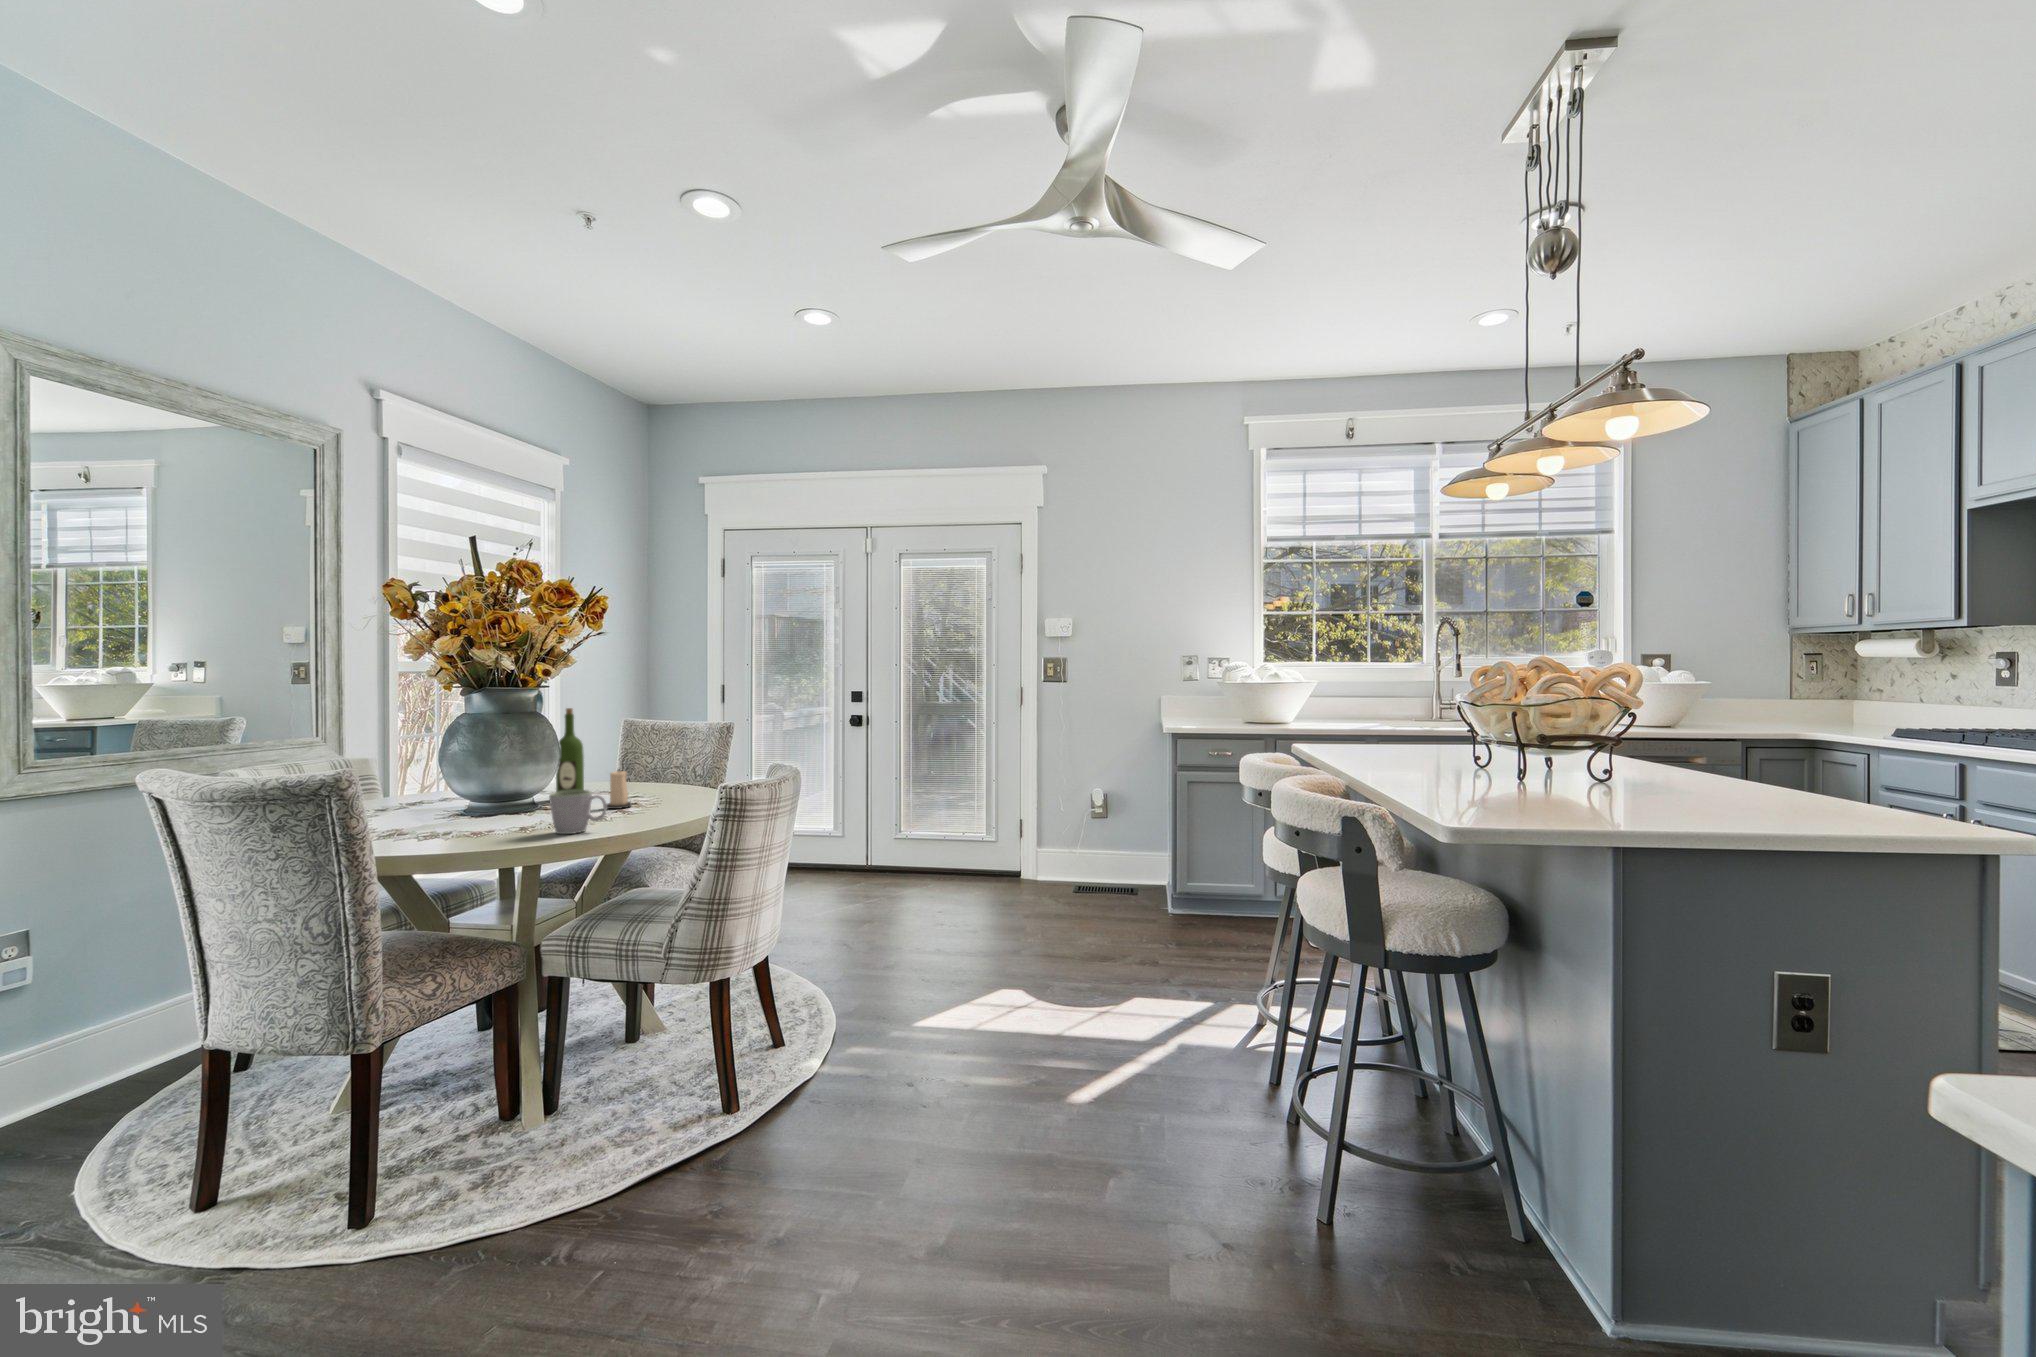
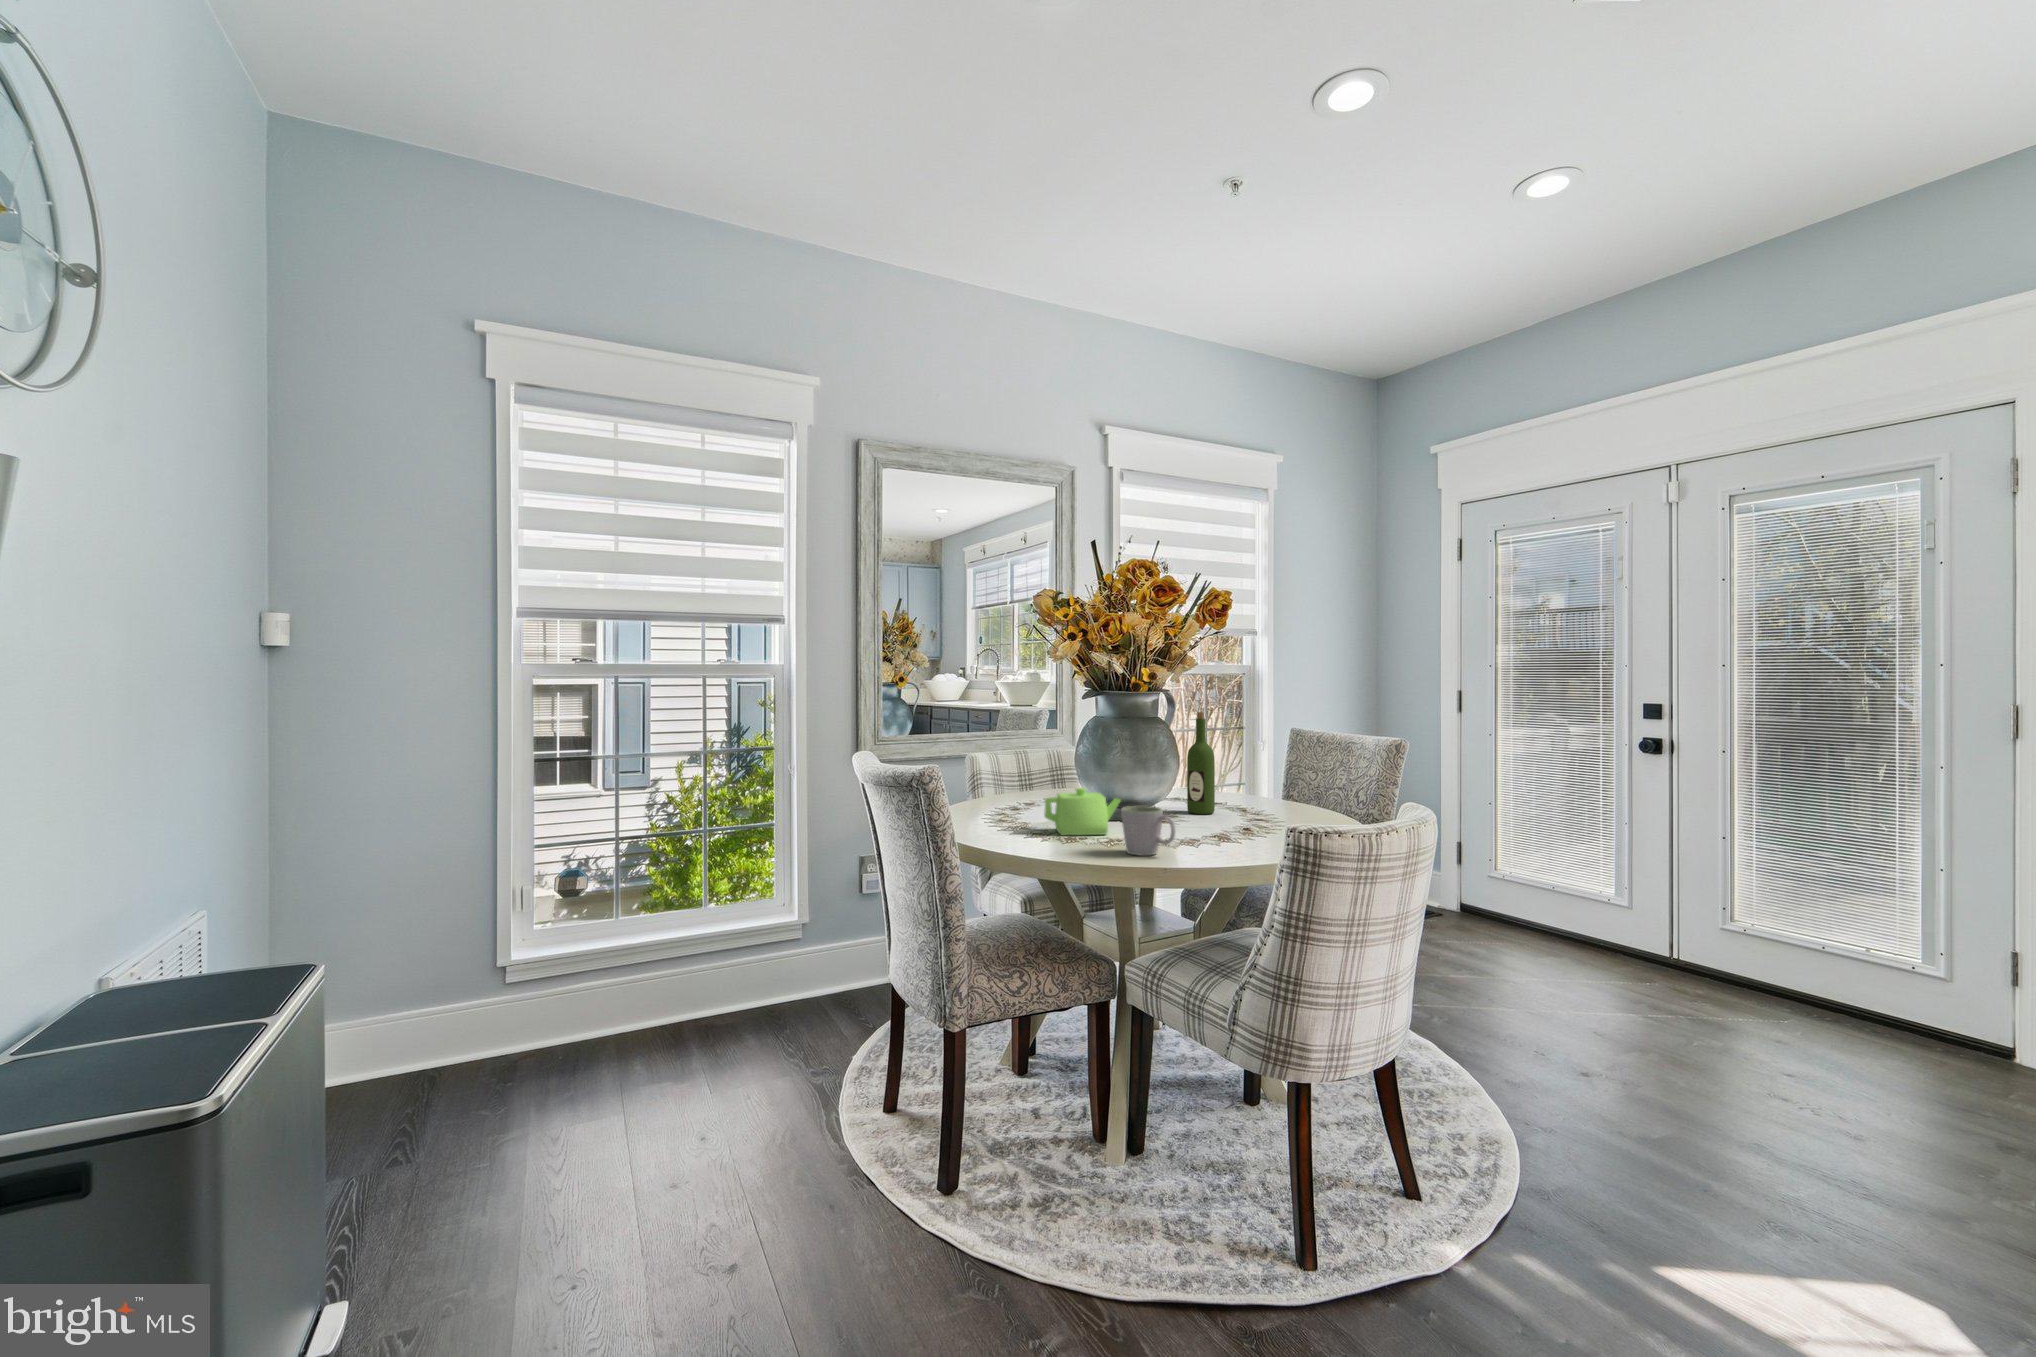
candle: present [607,770,631,809] -> none [1215,785,1243,833]
teapot: none [435,785,520,833] -> present [1044,788,1121,835]

